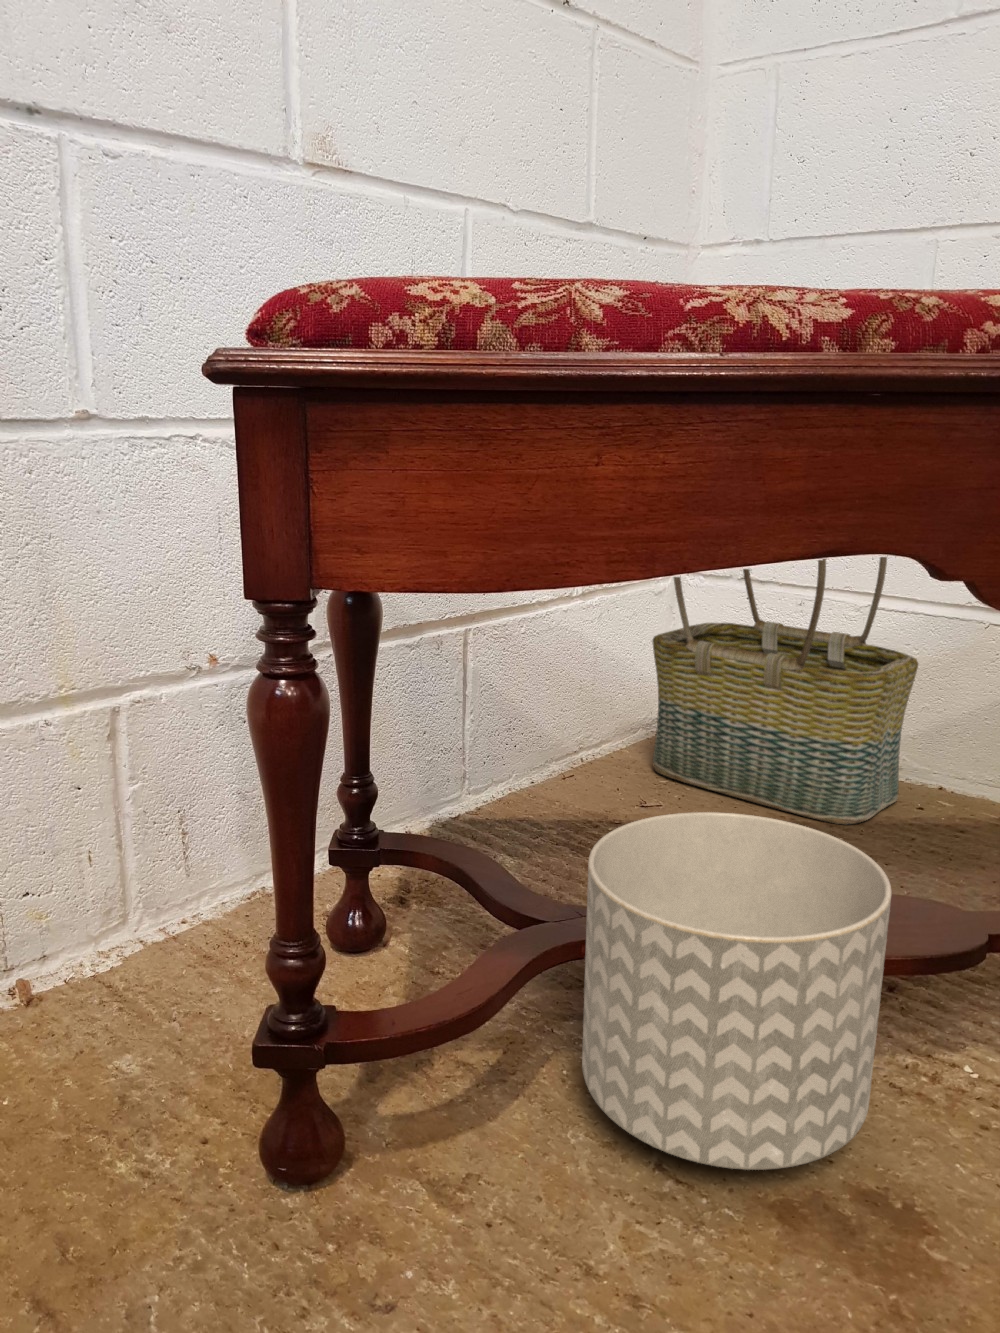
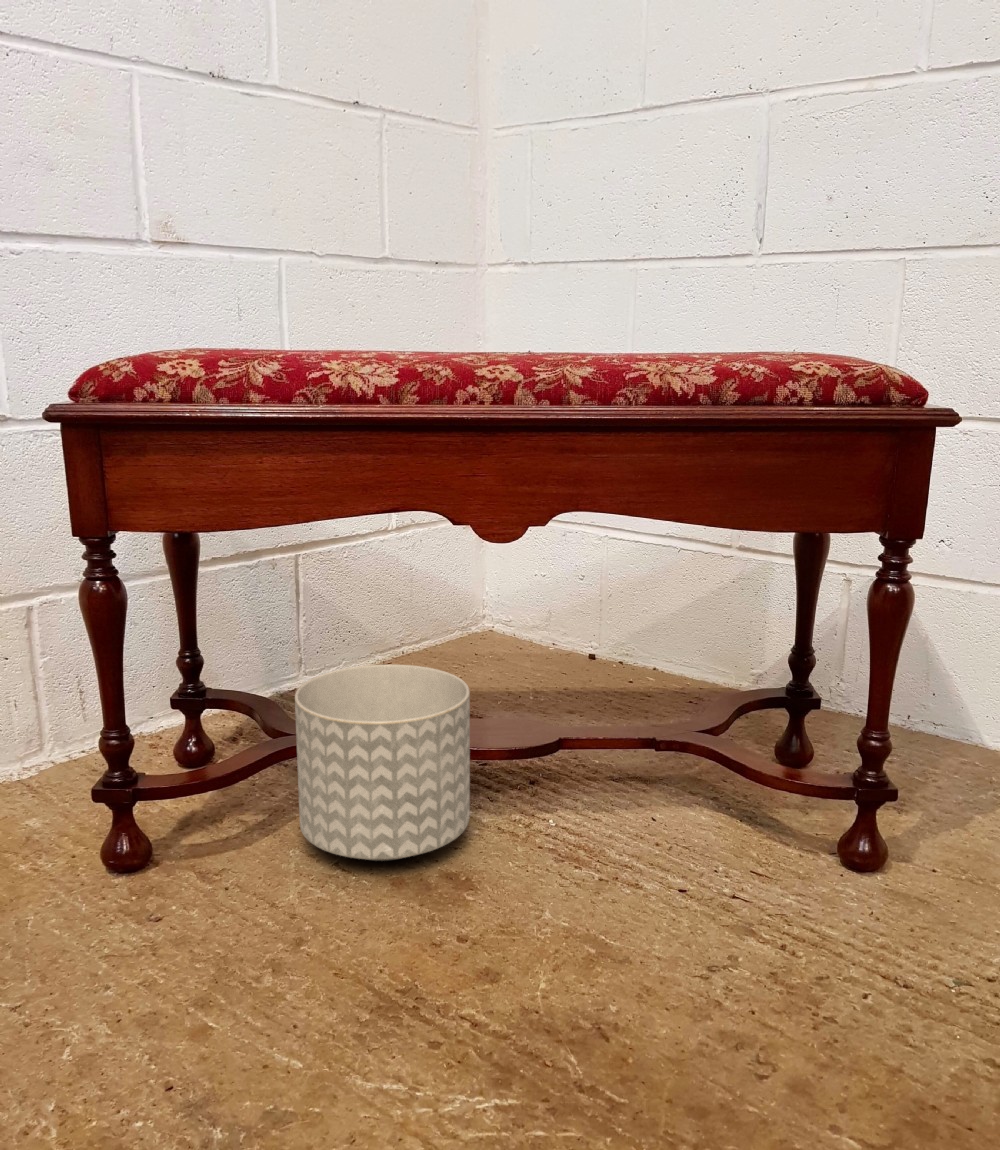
basket: present [652,557,918,824] -> none [446,436,623,692]

